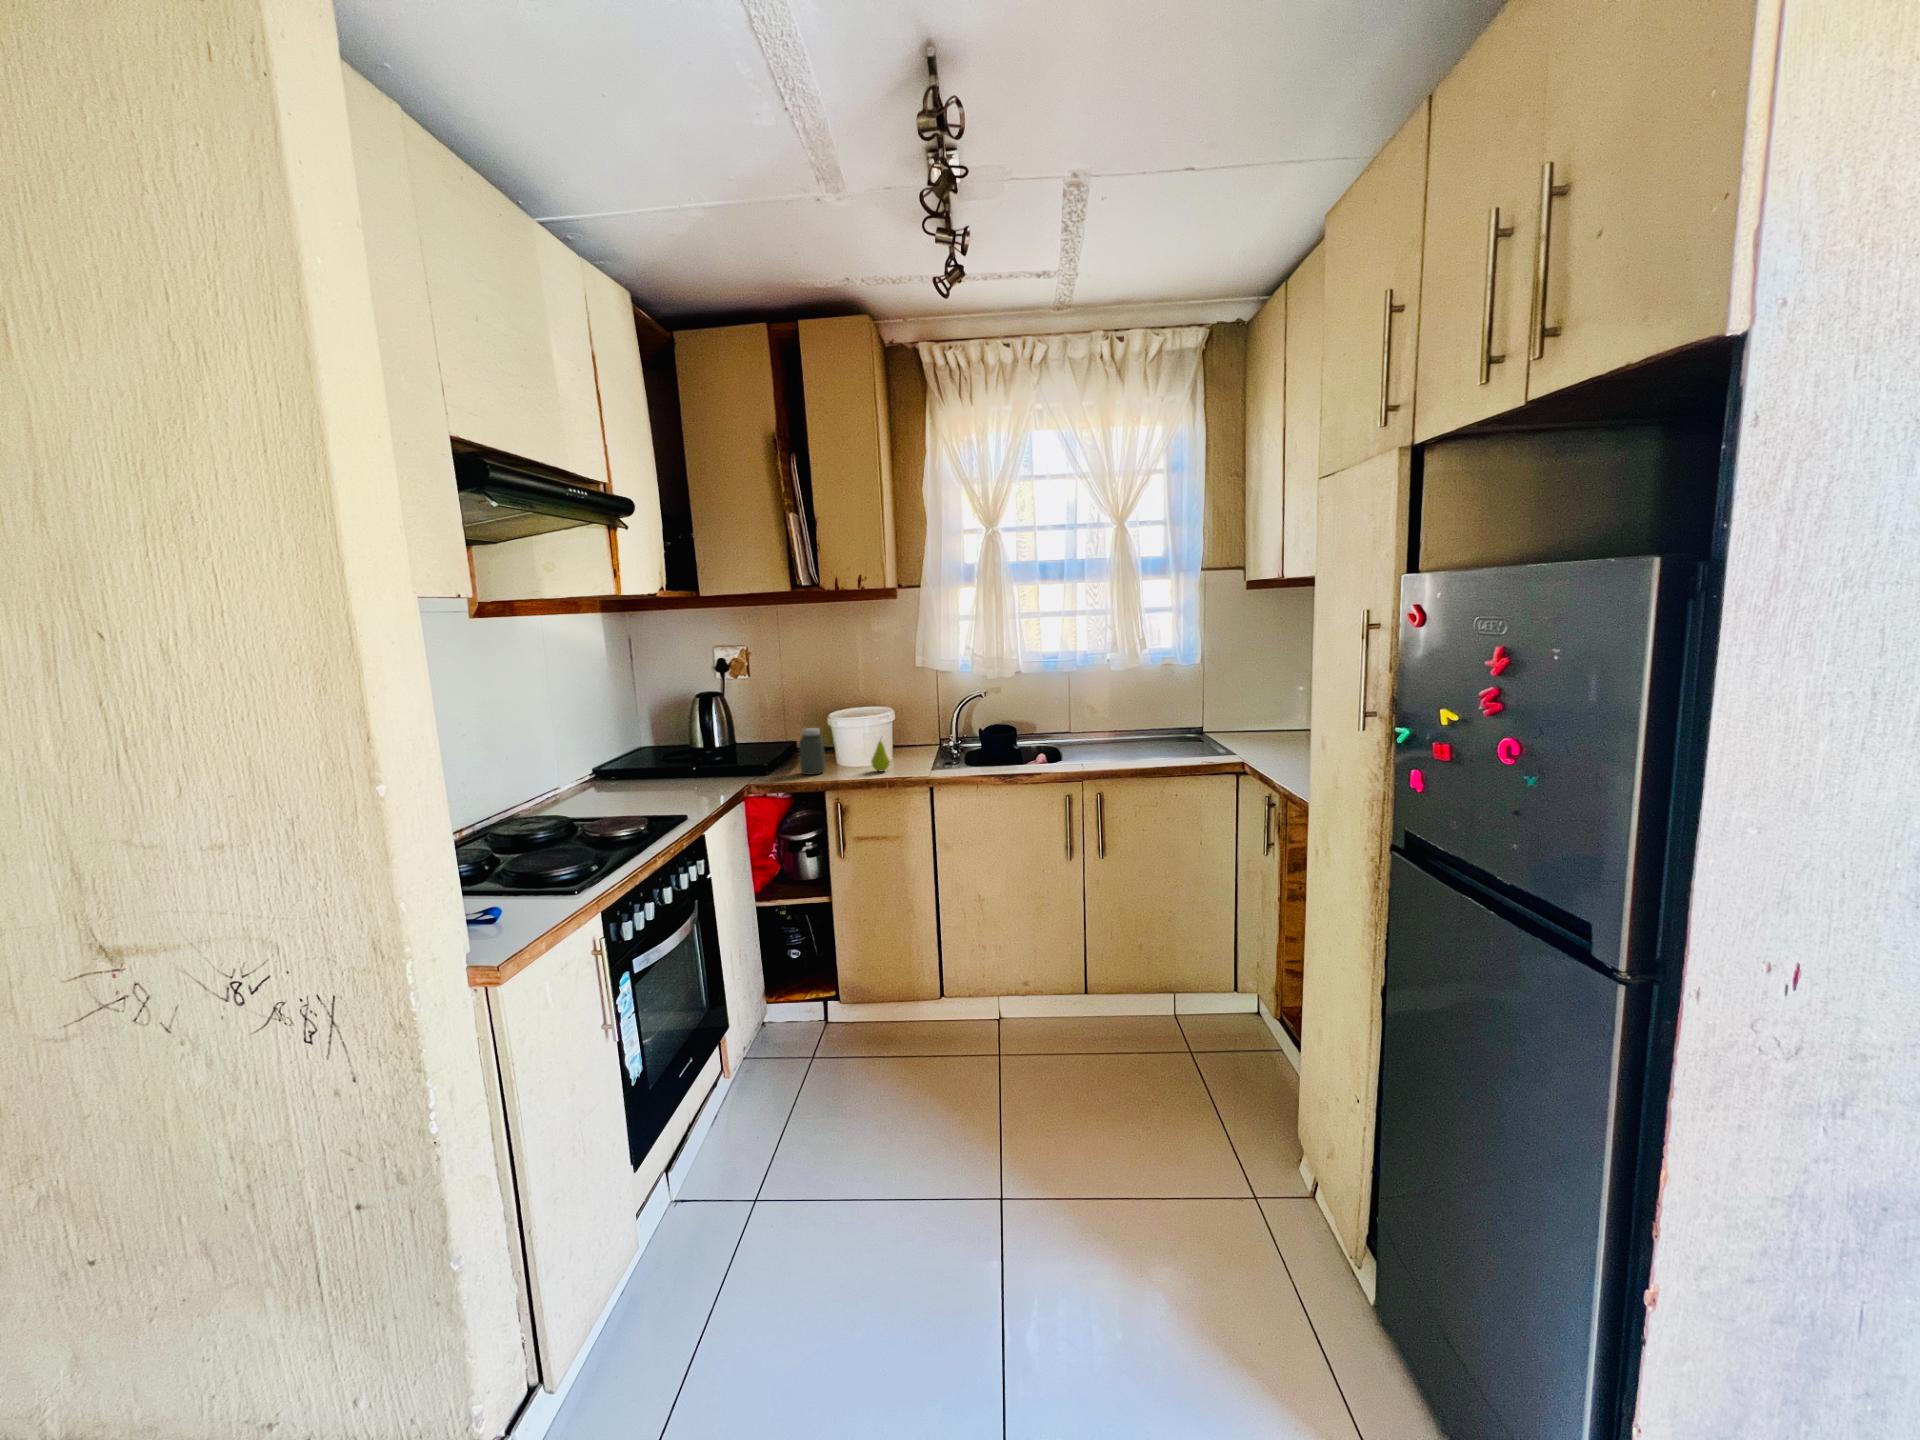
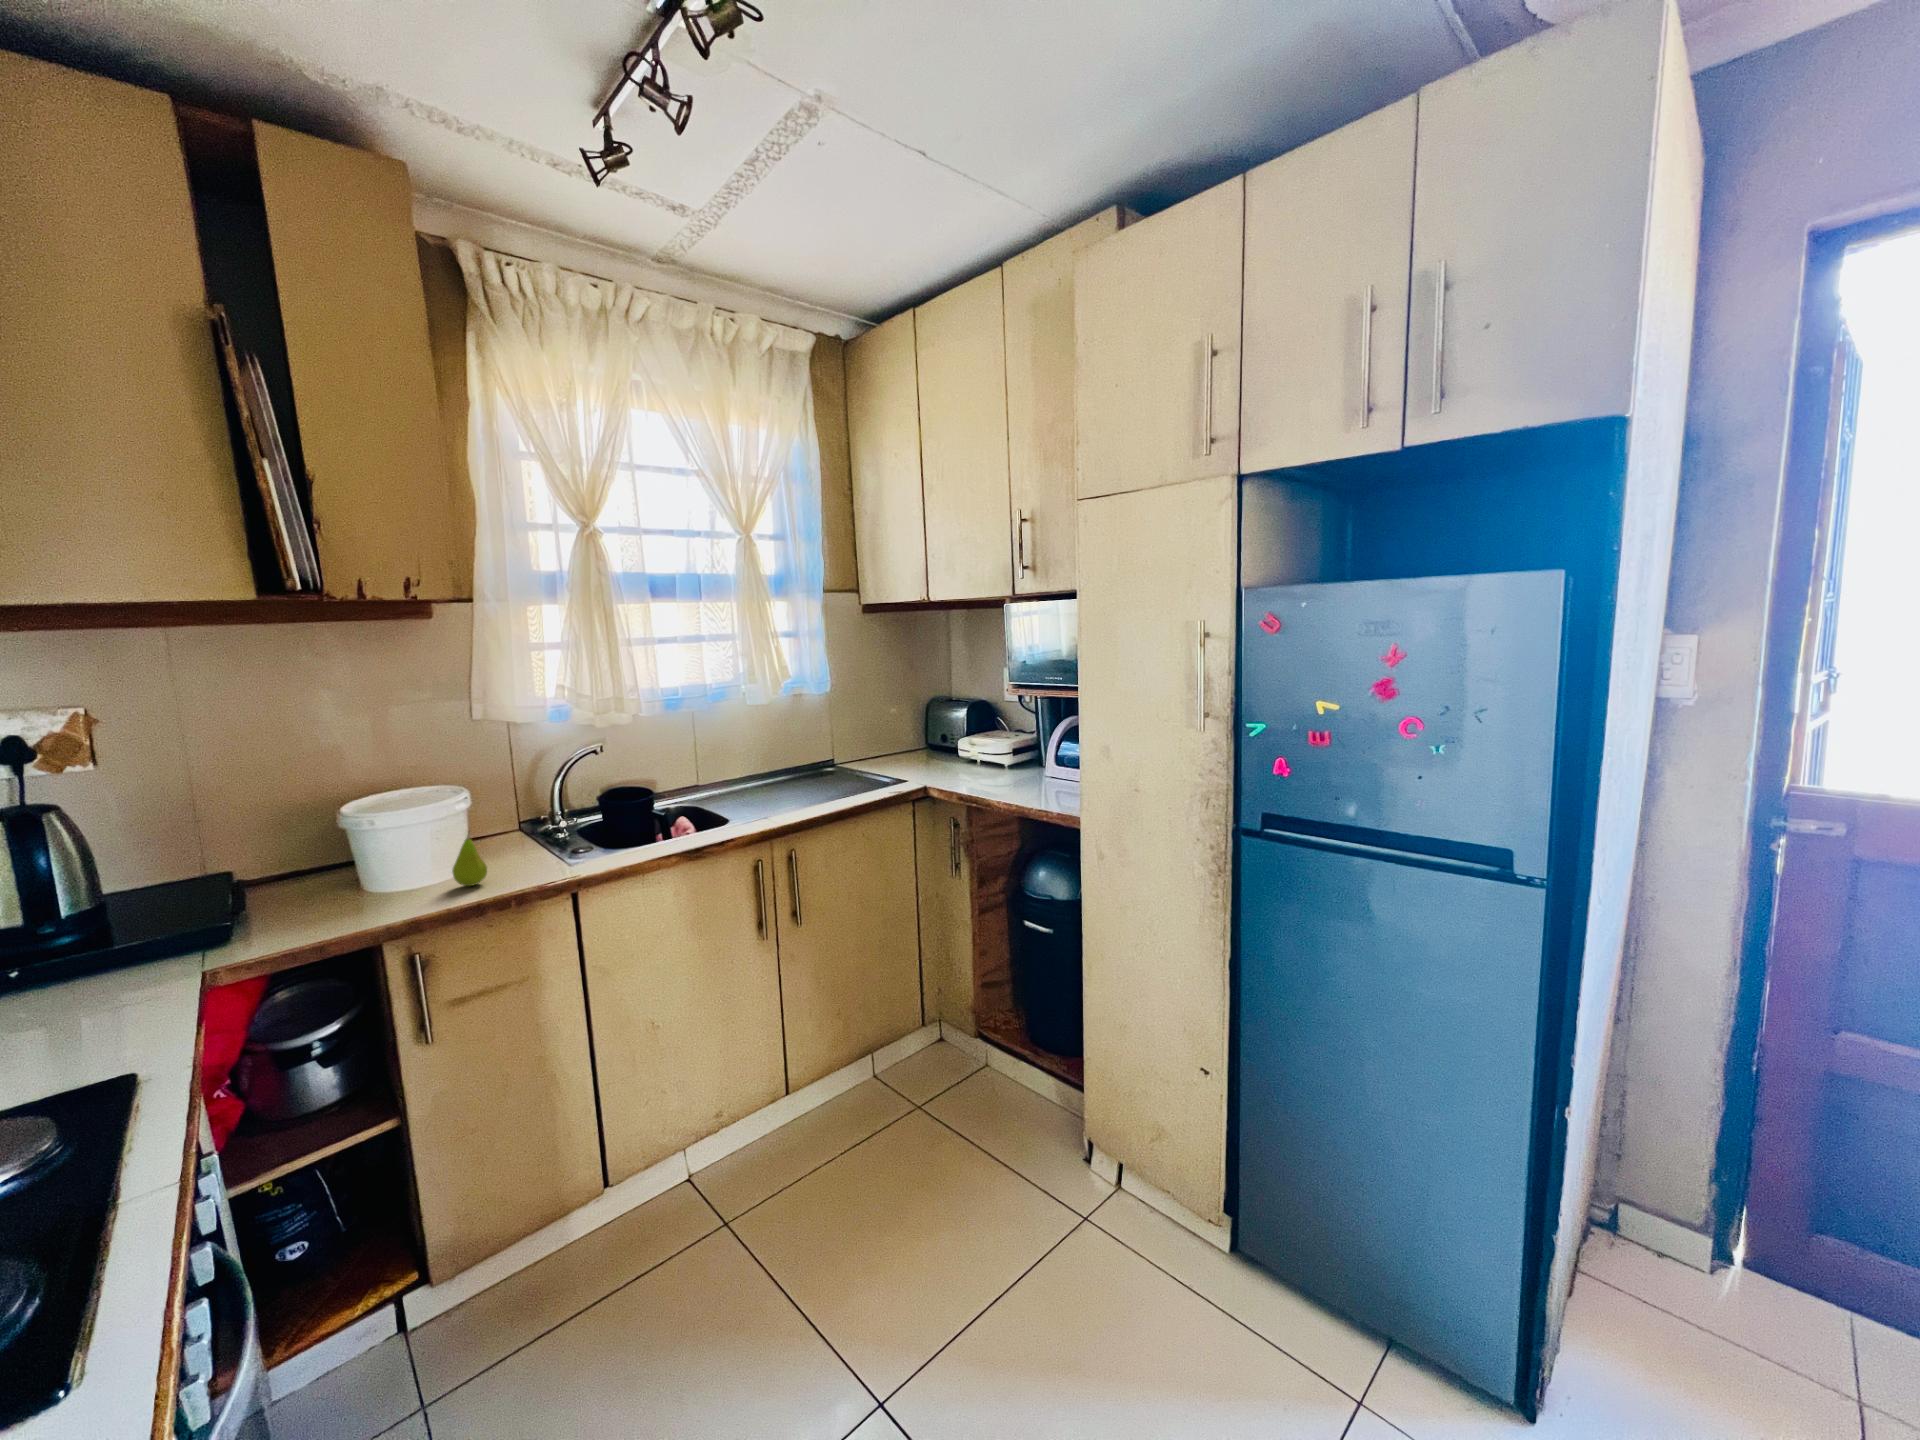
jar: present [799,728,825,775] -> none [295,837,357,923]

